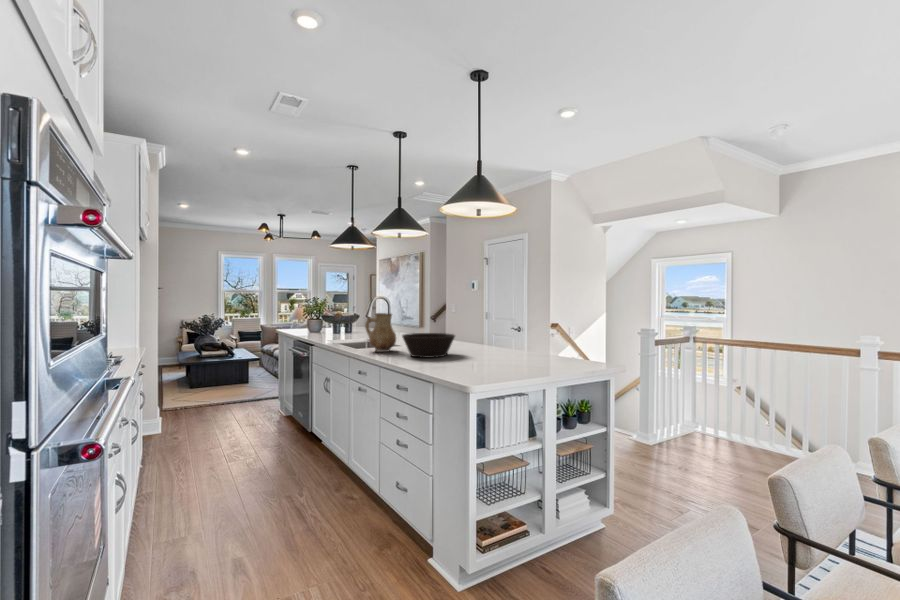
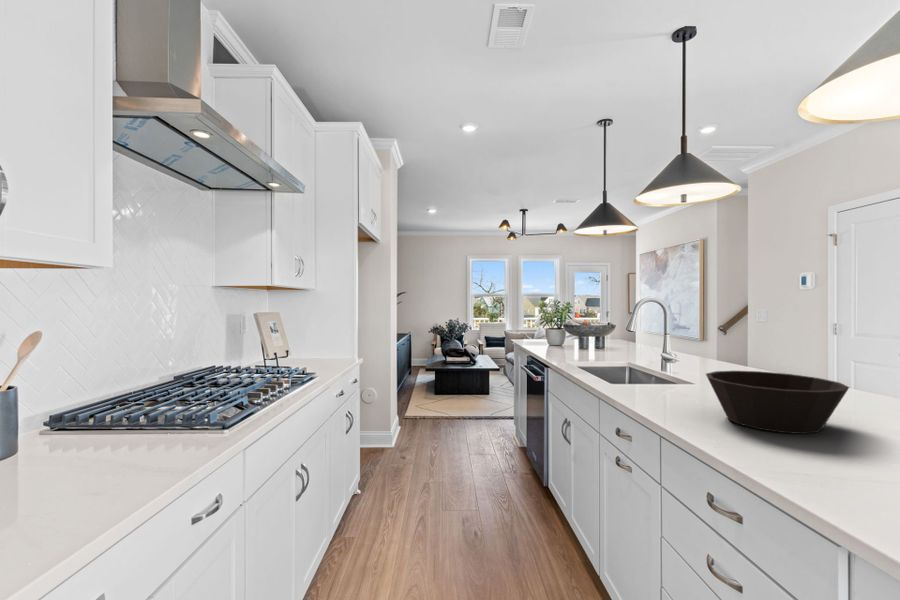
ceramic pitcher: present [365,313,396,352] -> none [628,328,689,399]

